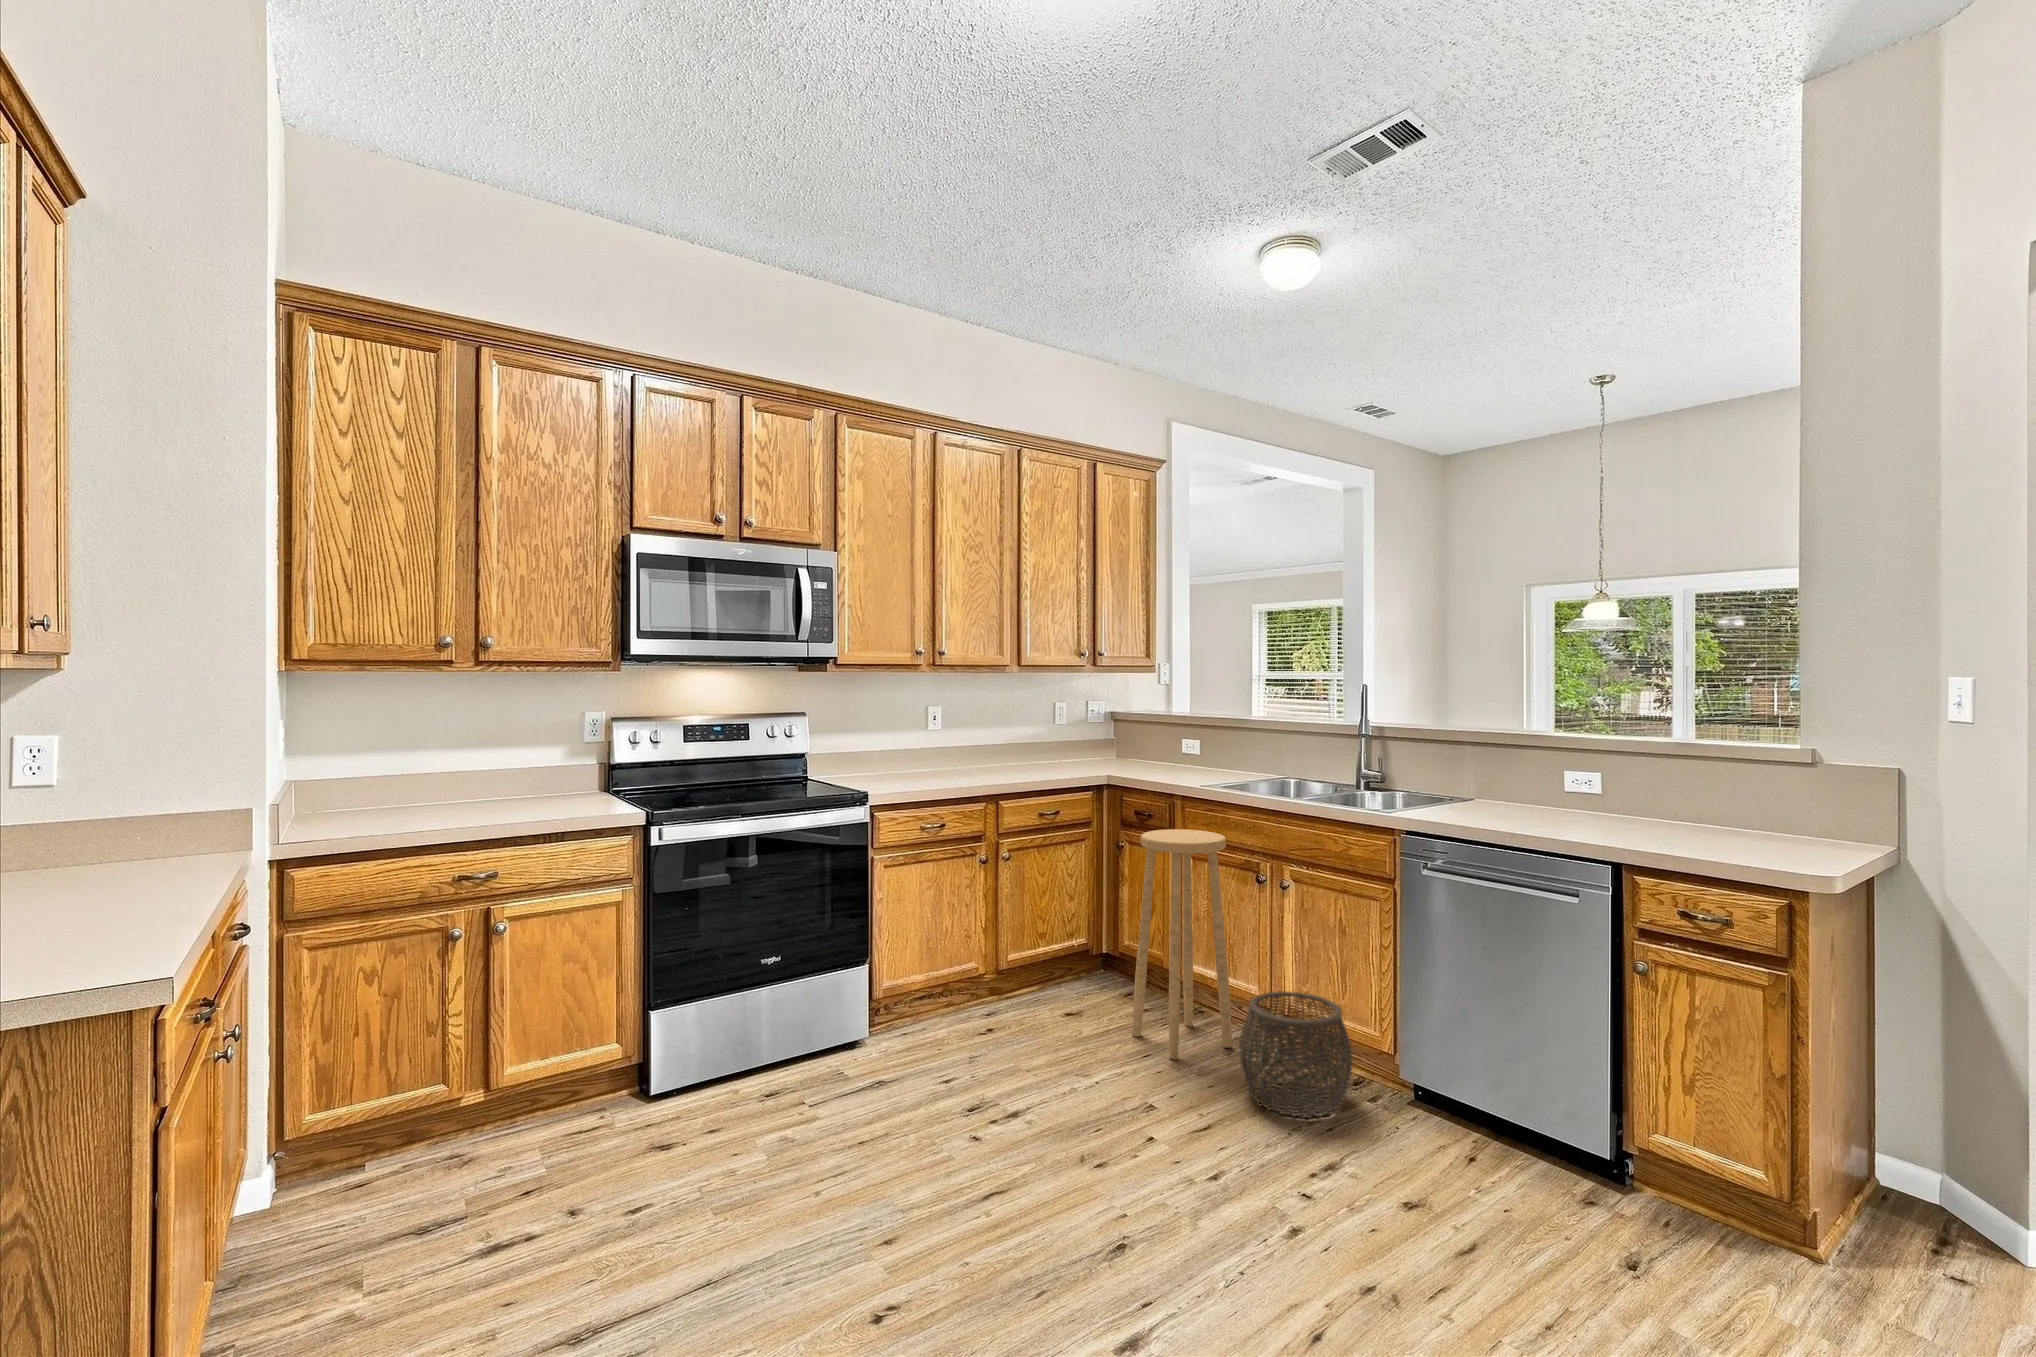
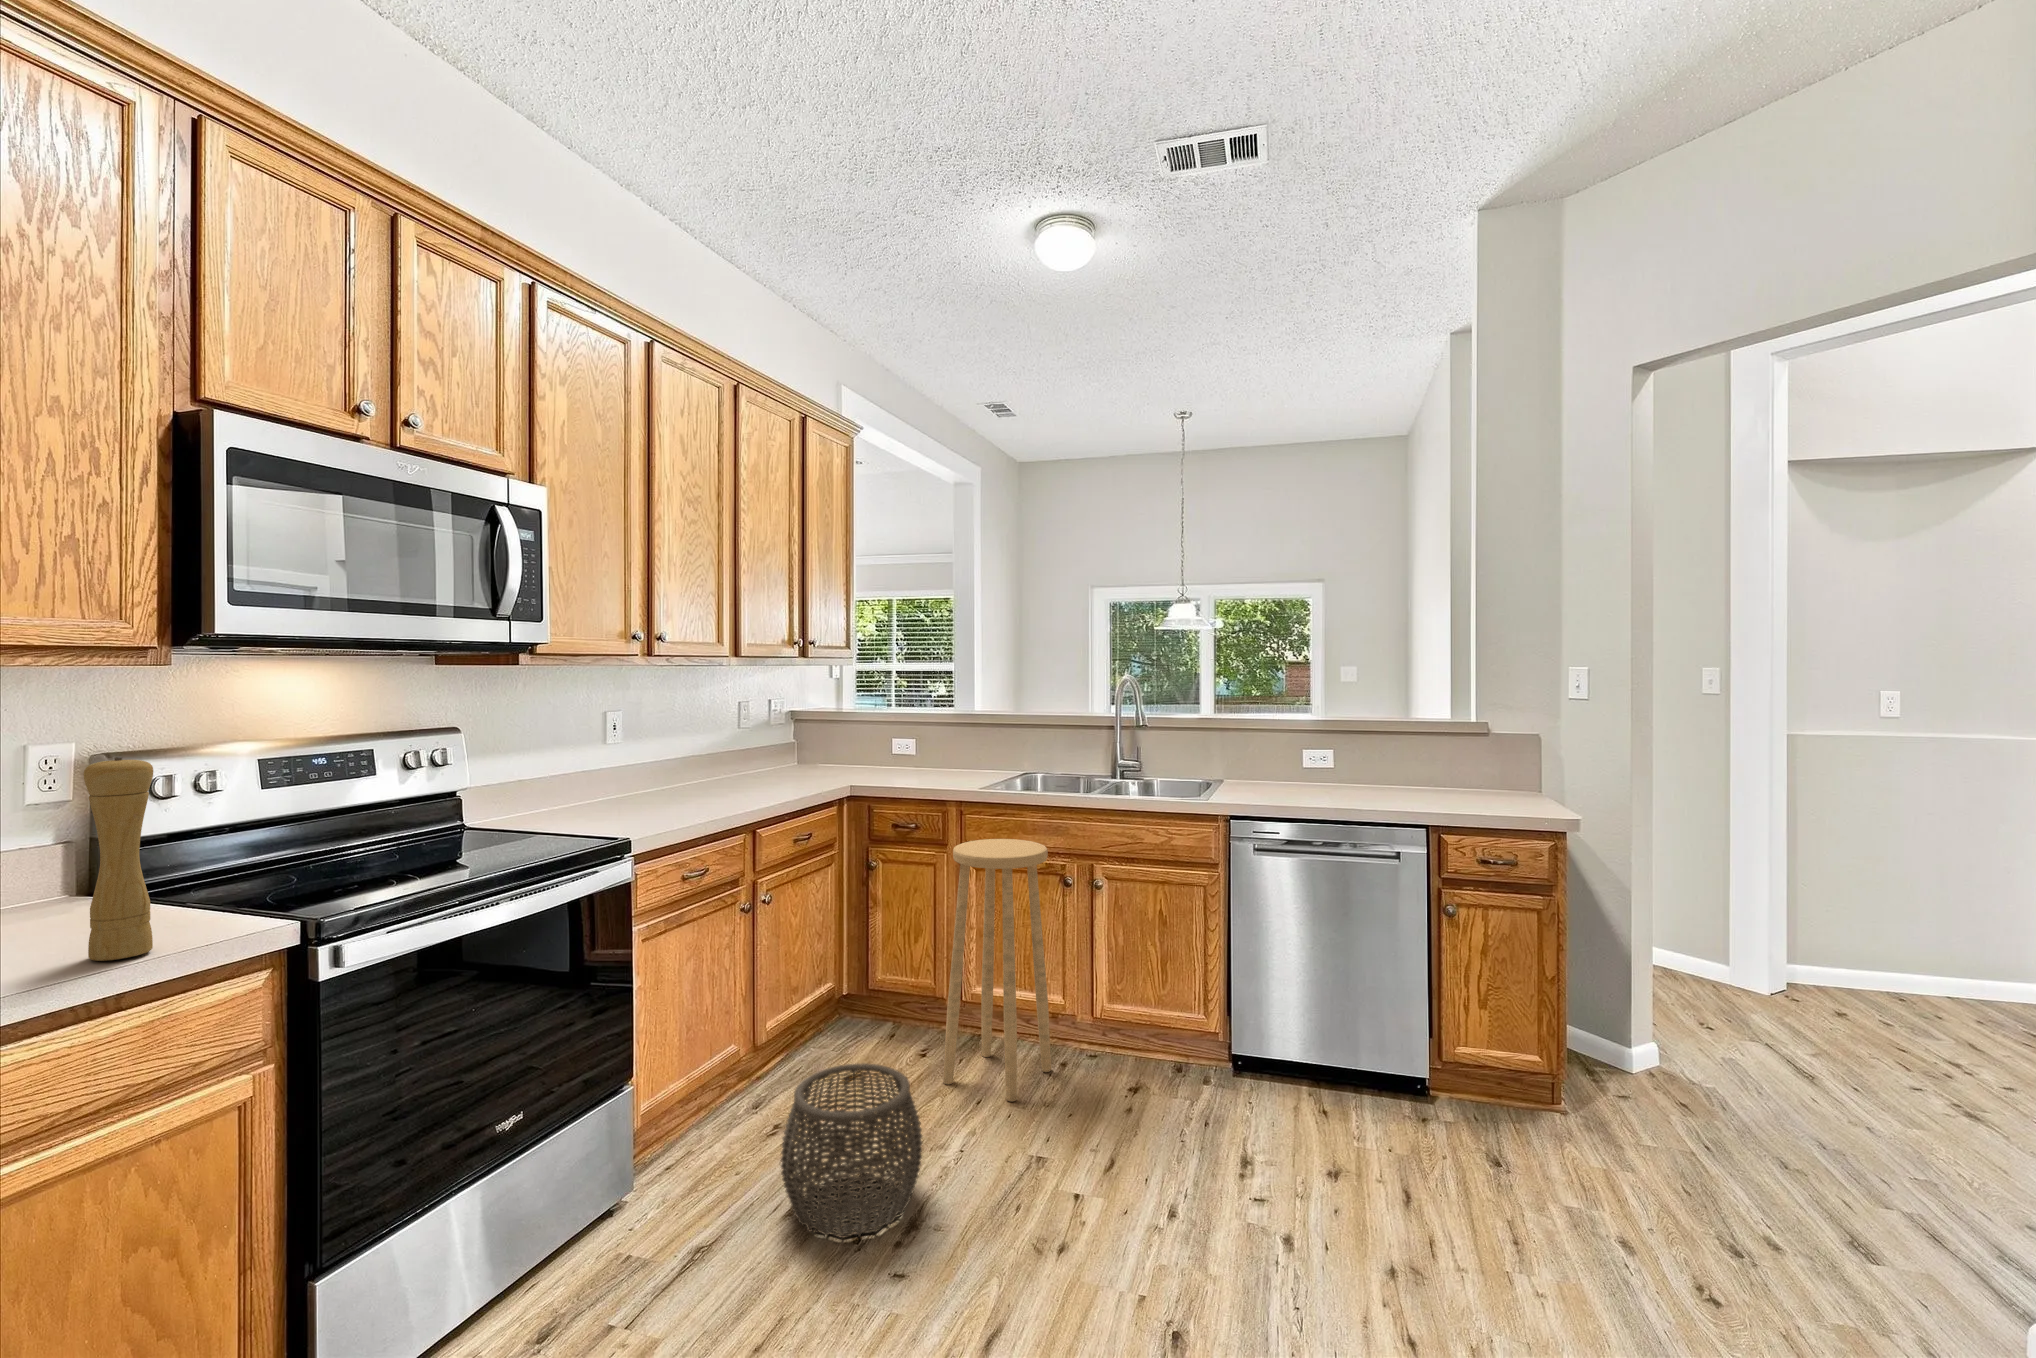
pepper mill: none [553,717,581,817] -> present [84,757,153,961]
woven basket: present [1239,991,1353,1118] -> present [781,1063,923,1238]

